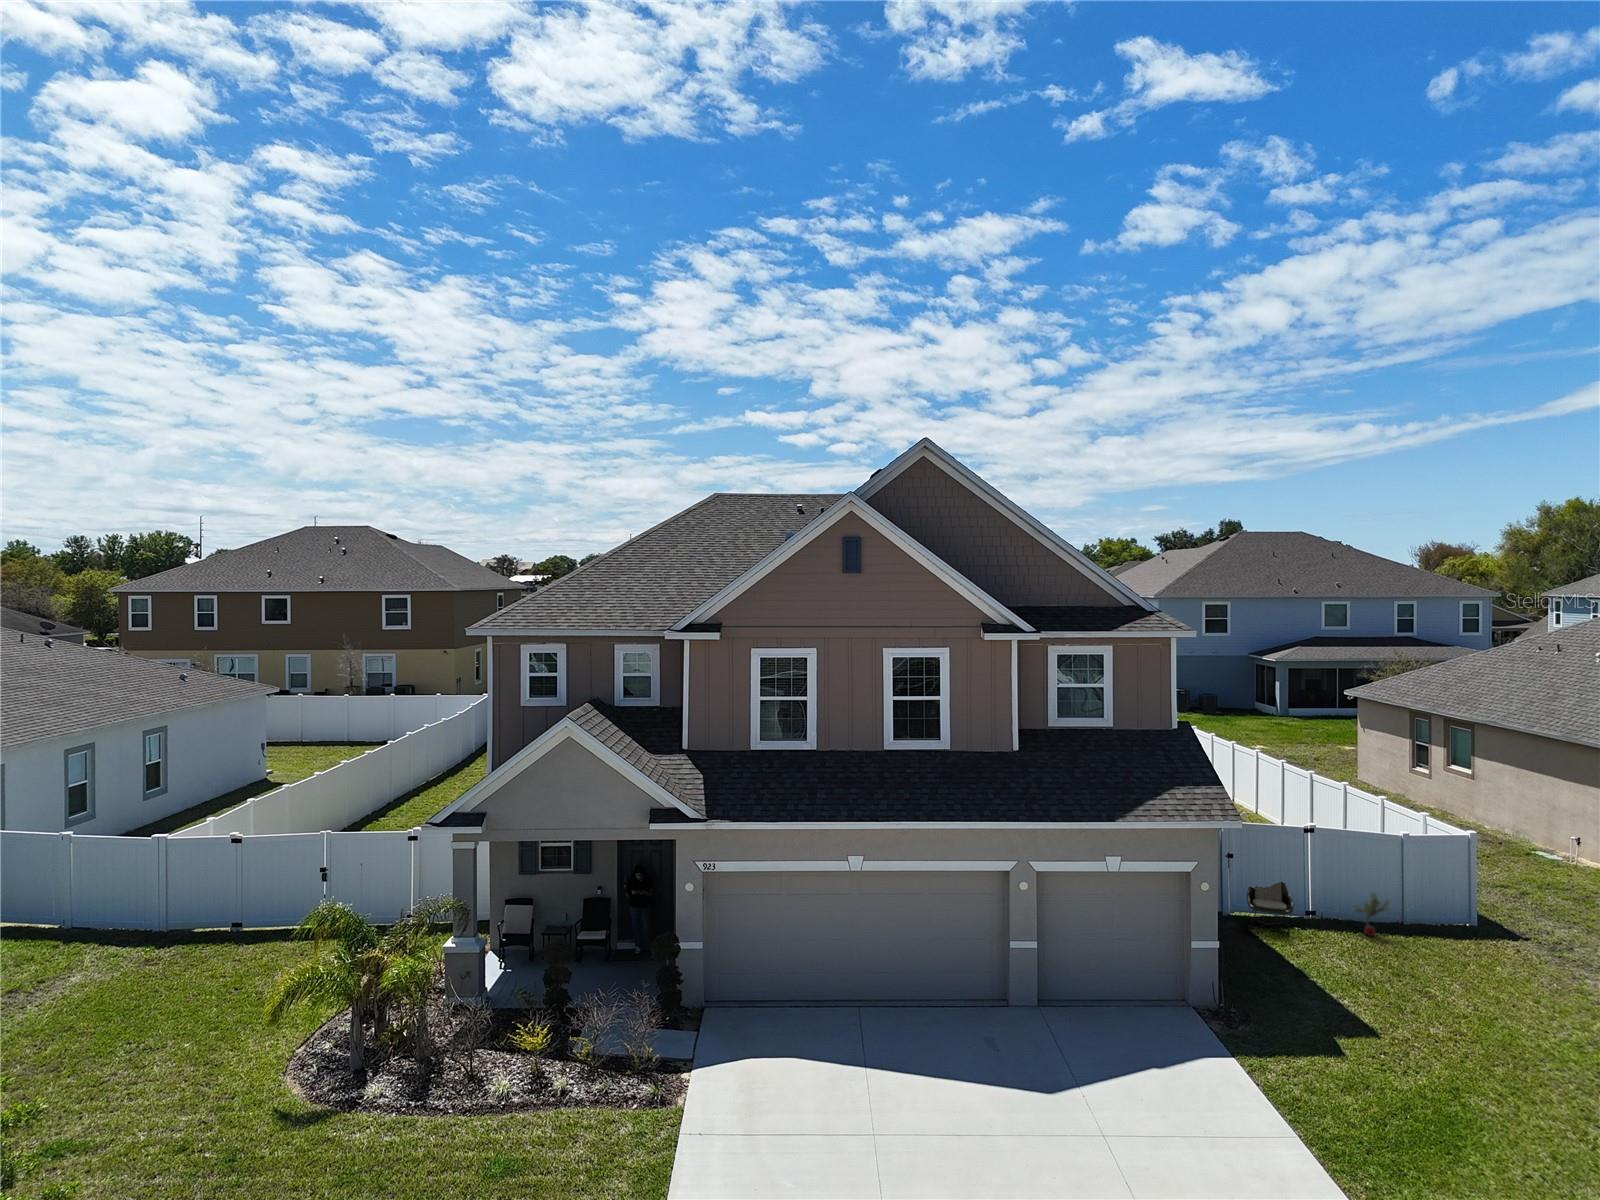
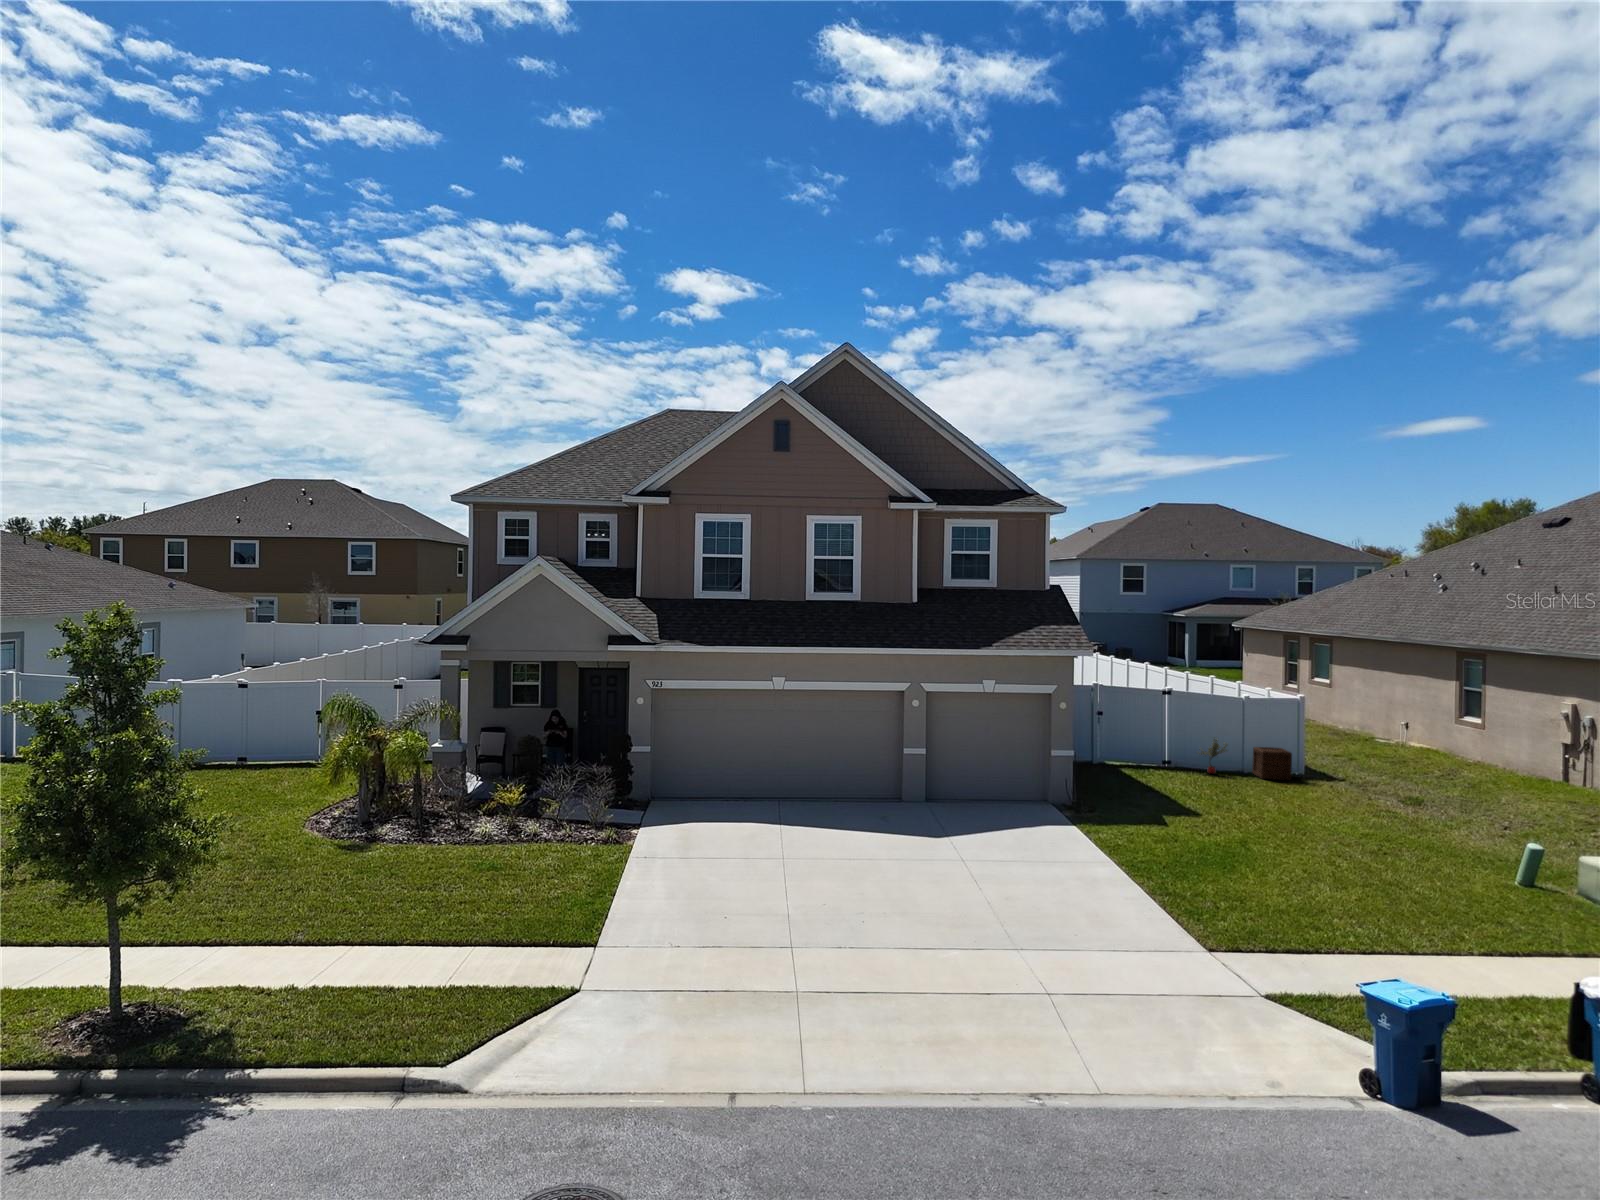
lounge chair: present [1246,882,1294,934] -> none [1112,728,1150,772]
wooden crate: none [1419,902,1473,949] -> present [1252,747,1292,780]

